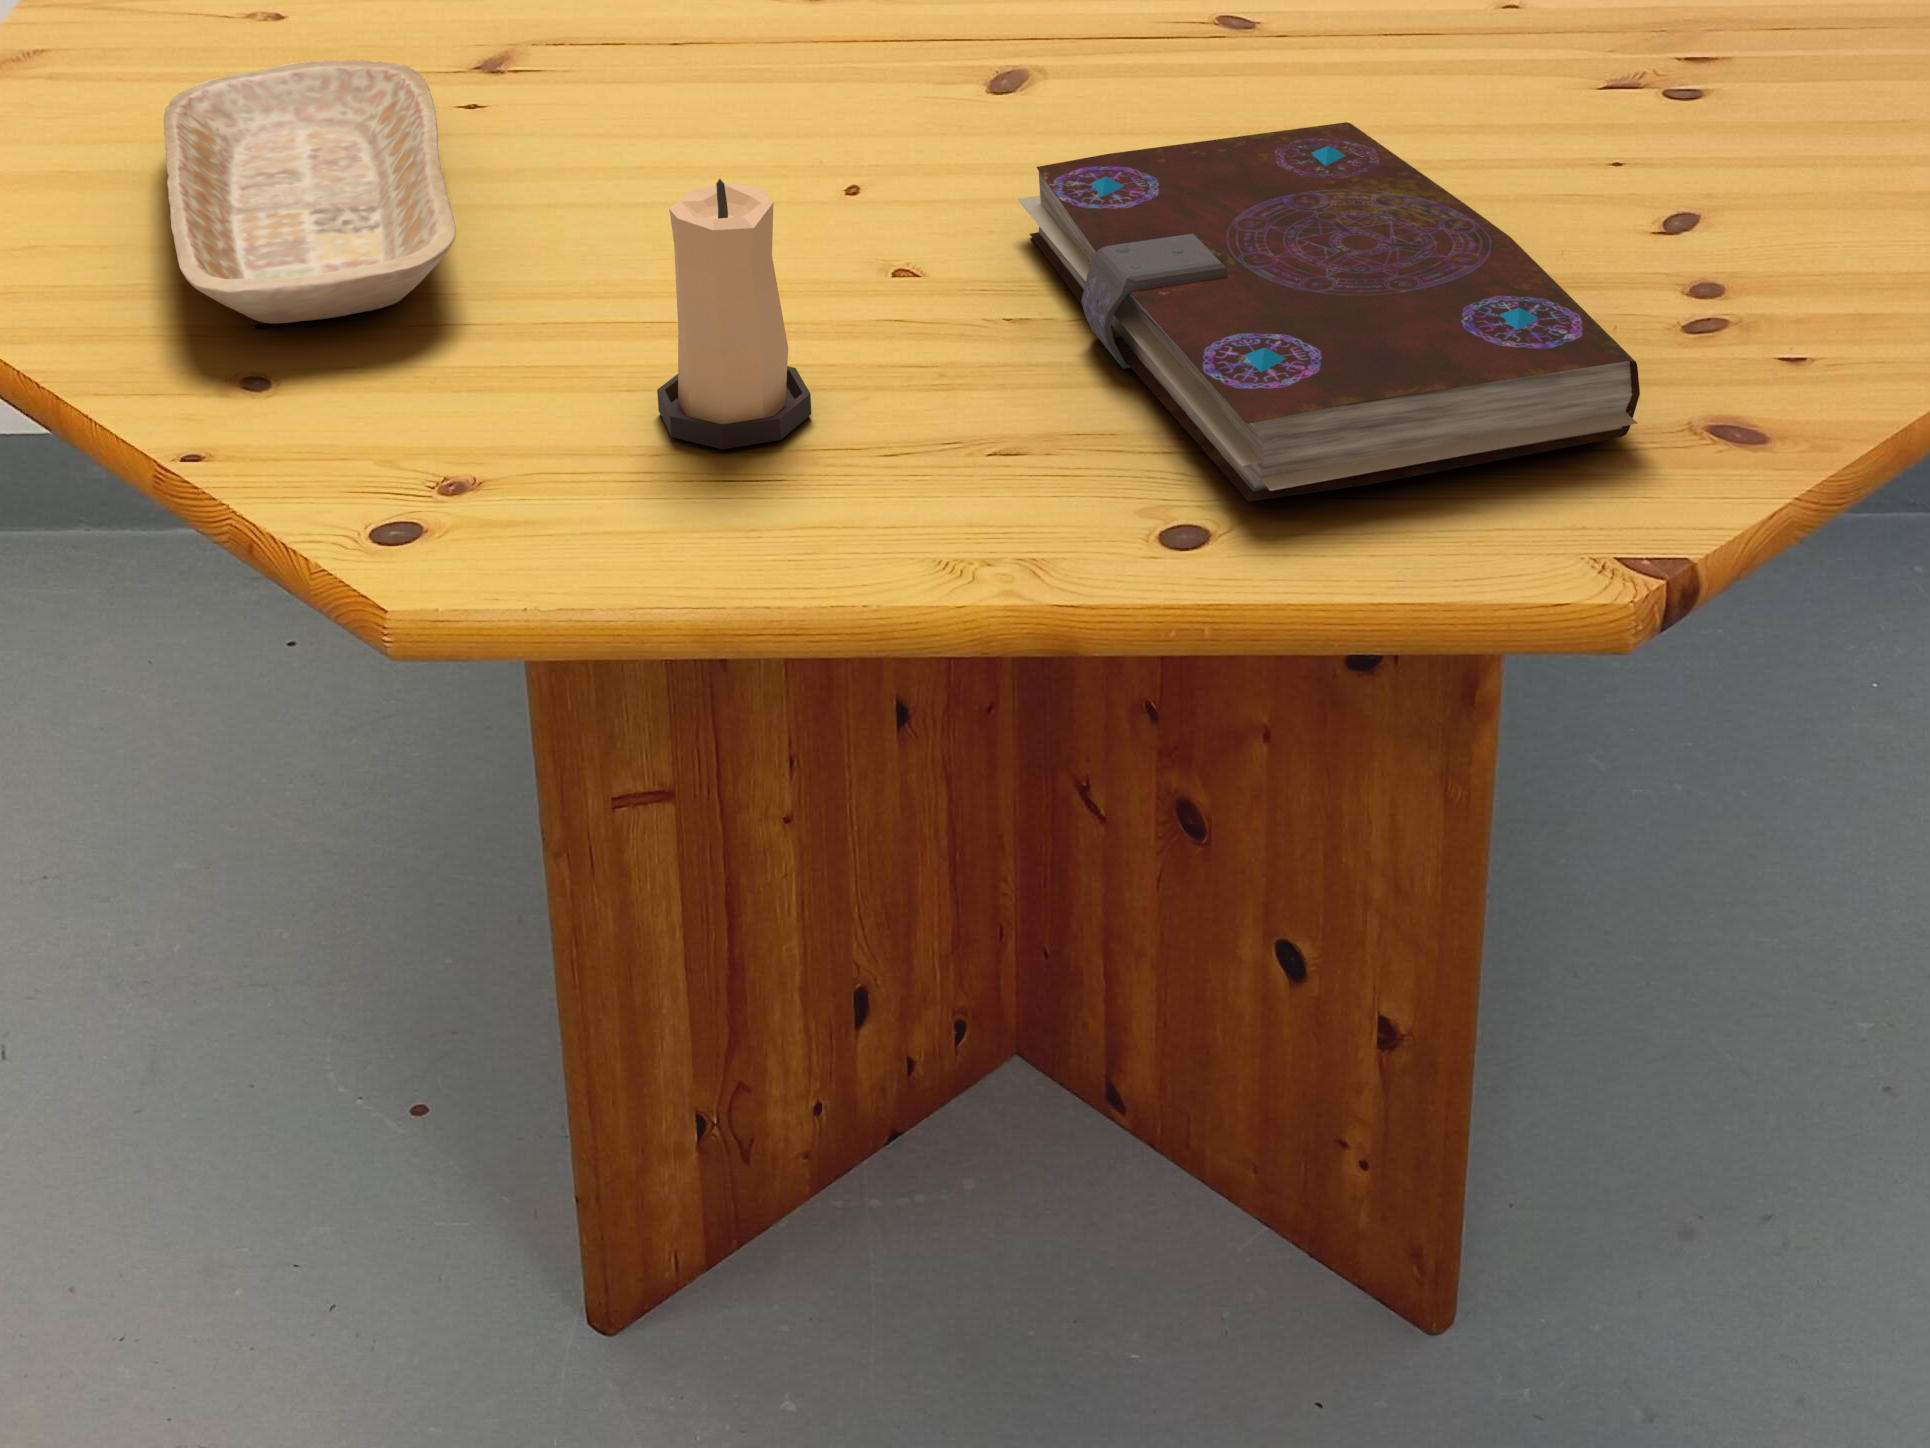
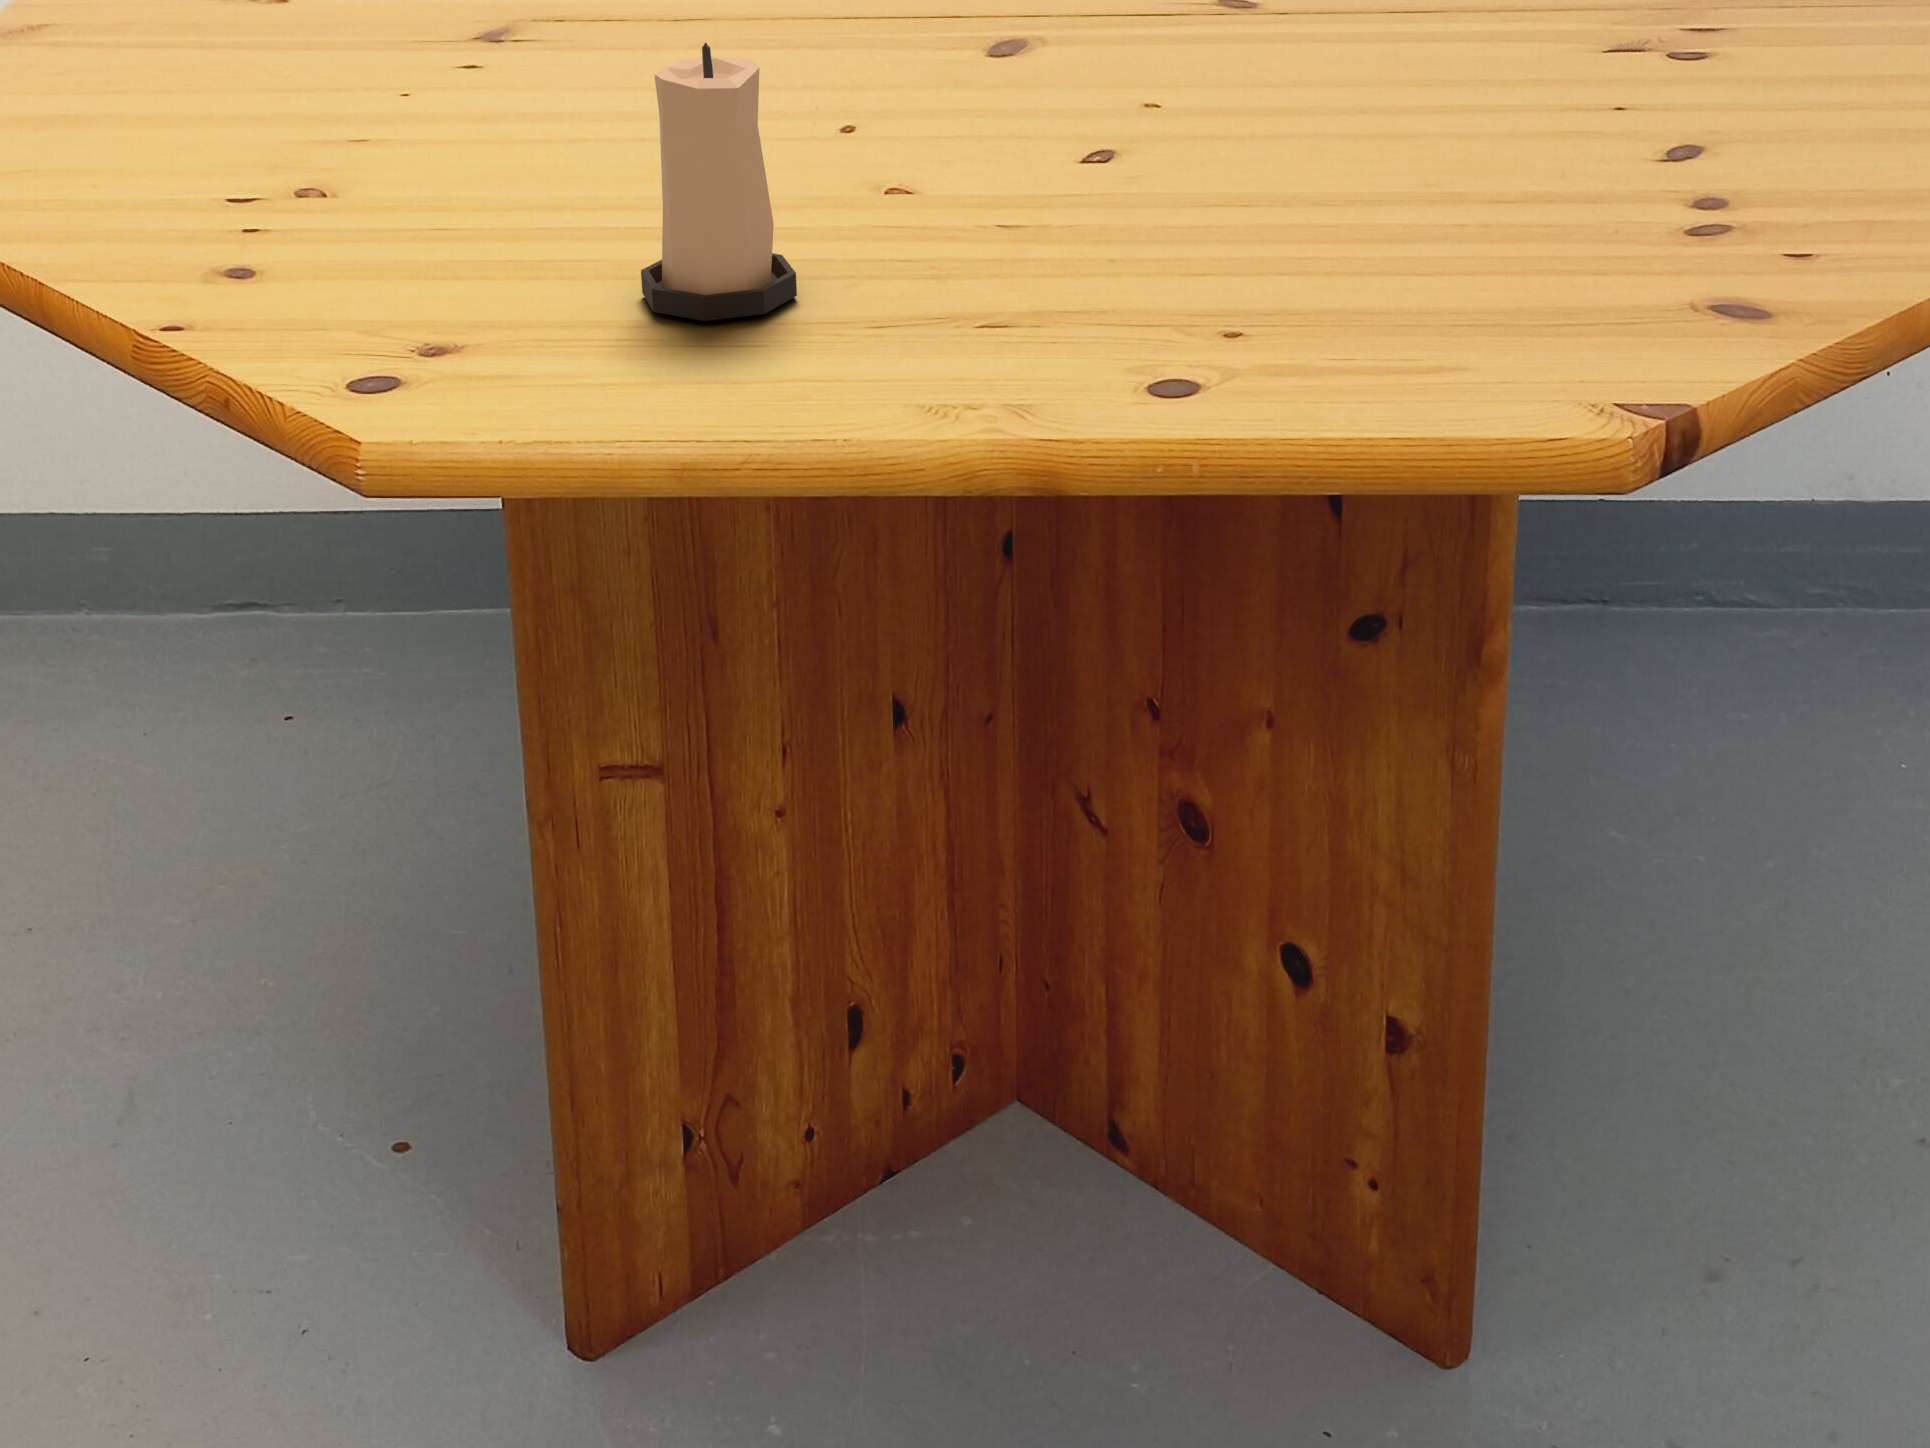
tray: present [164,60,456,323] -> none [162,25,446,227]
book: present [1017,122,1640,501] -> none [1011,63,1641,355]

